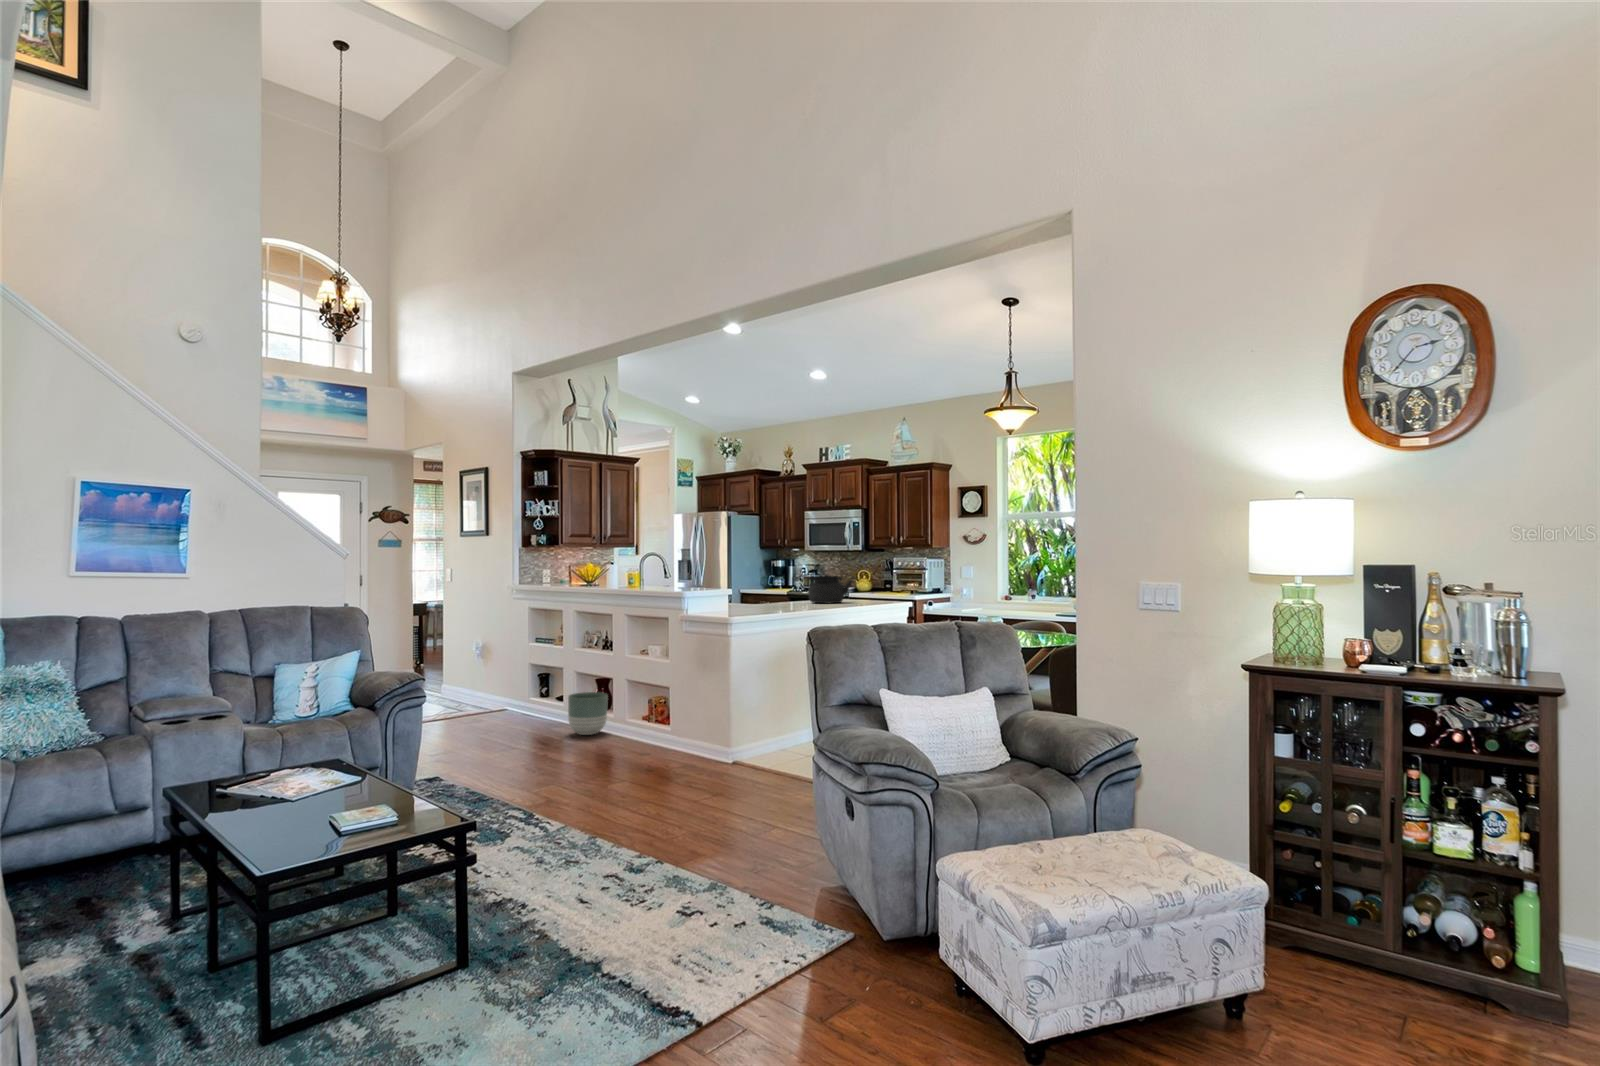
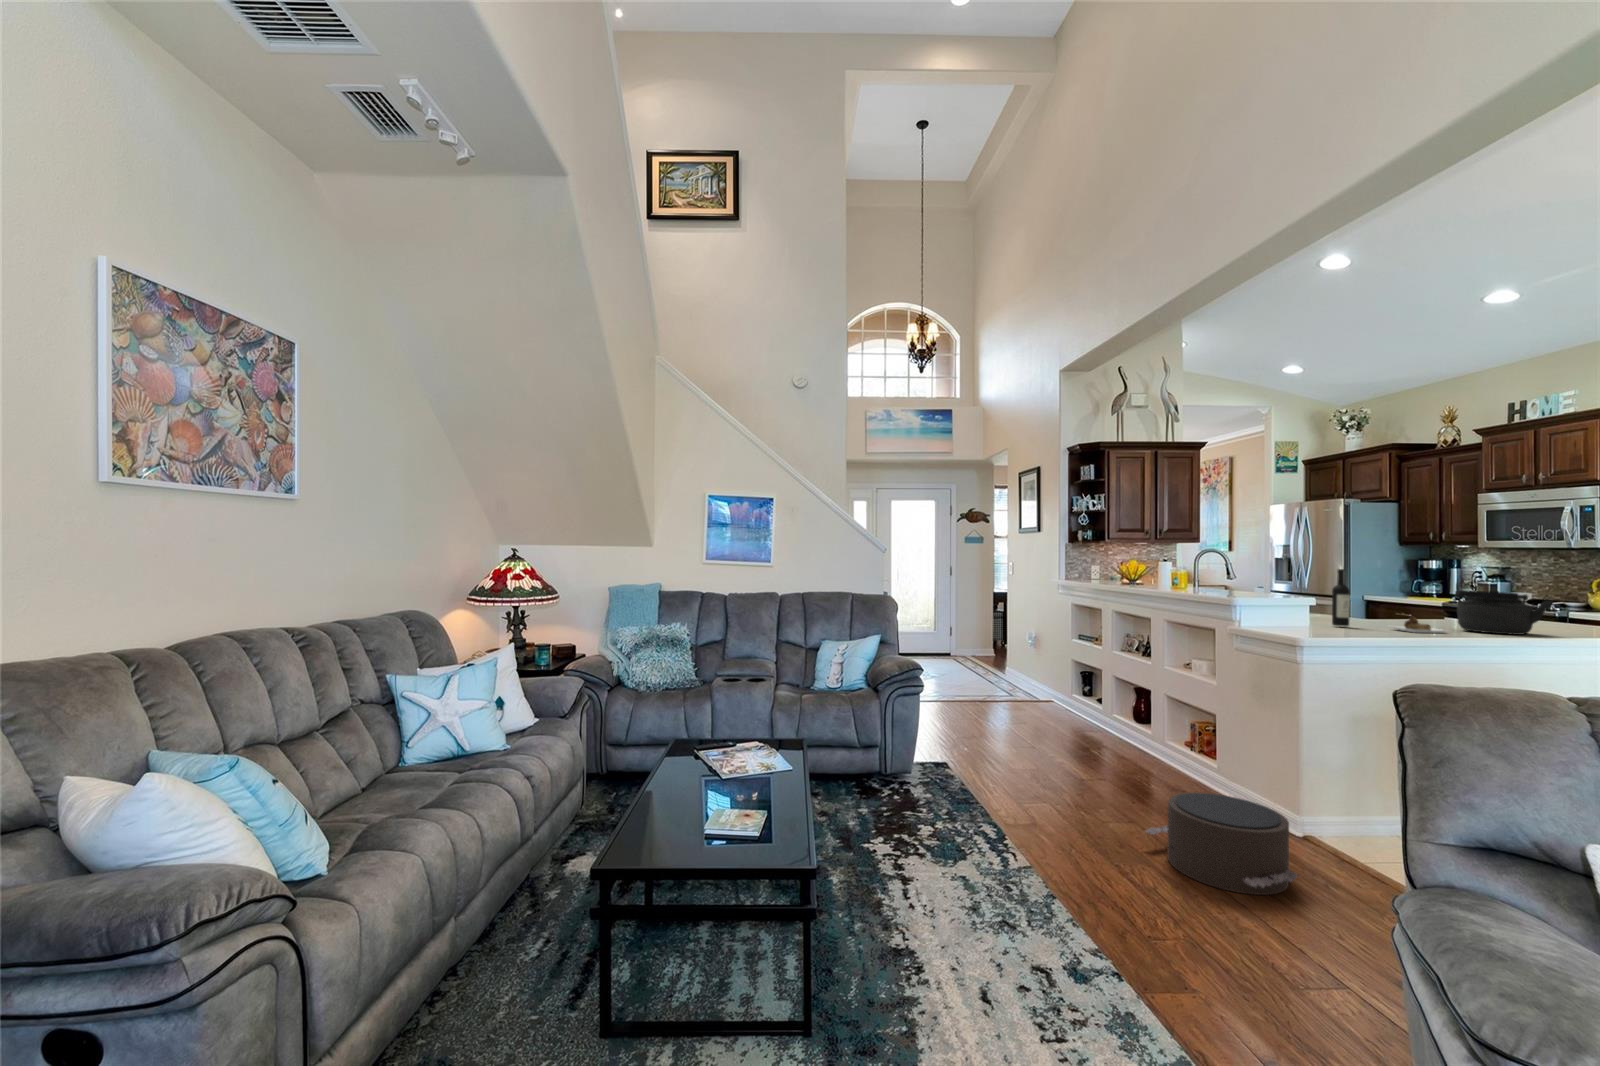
wine bottle: none [743,564,808,606] -> present [1332,569,1448,633]
planter: present [568,692,608,735] -> none [1099,702,1145,751]
pouf: none [640,737,746,801] -> present [1145,792,1298,895]

